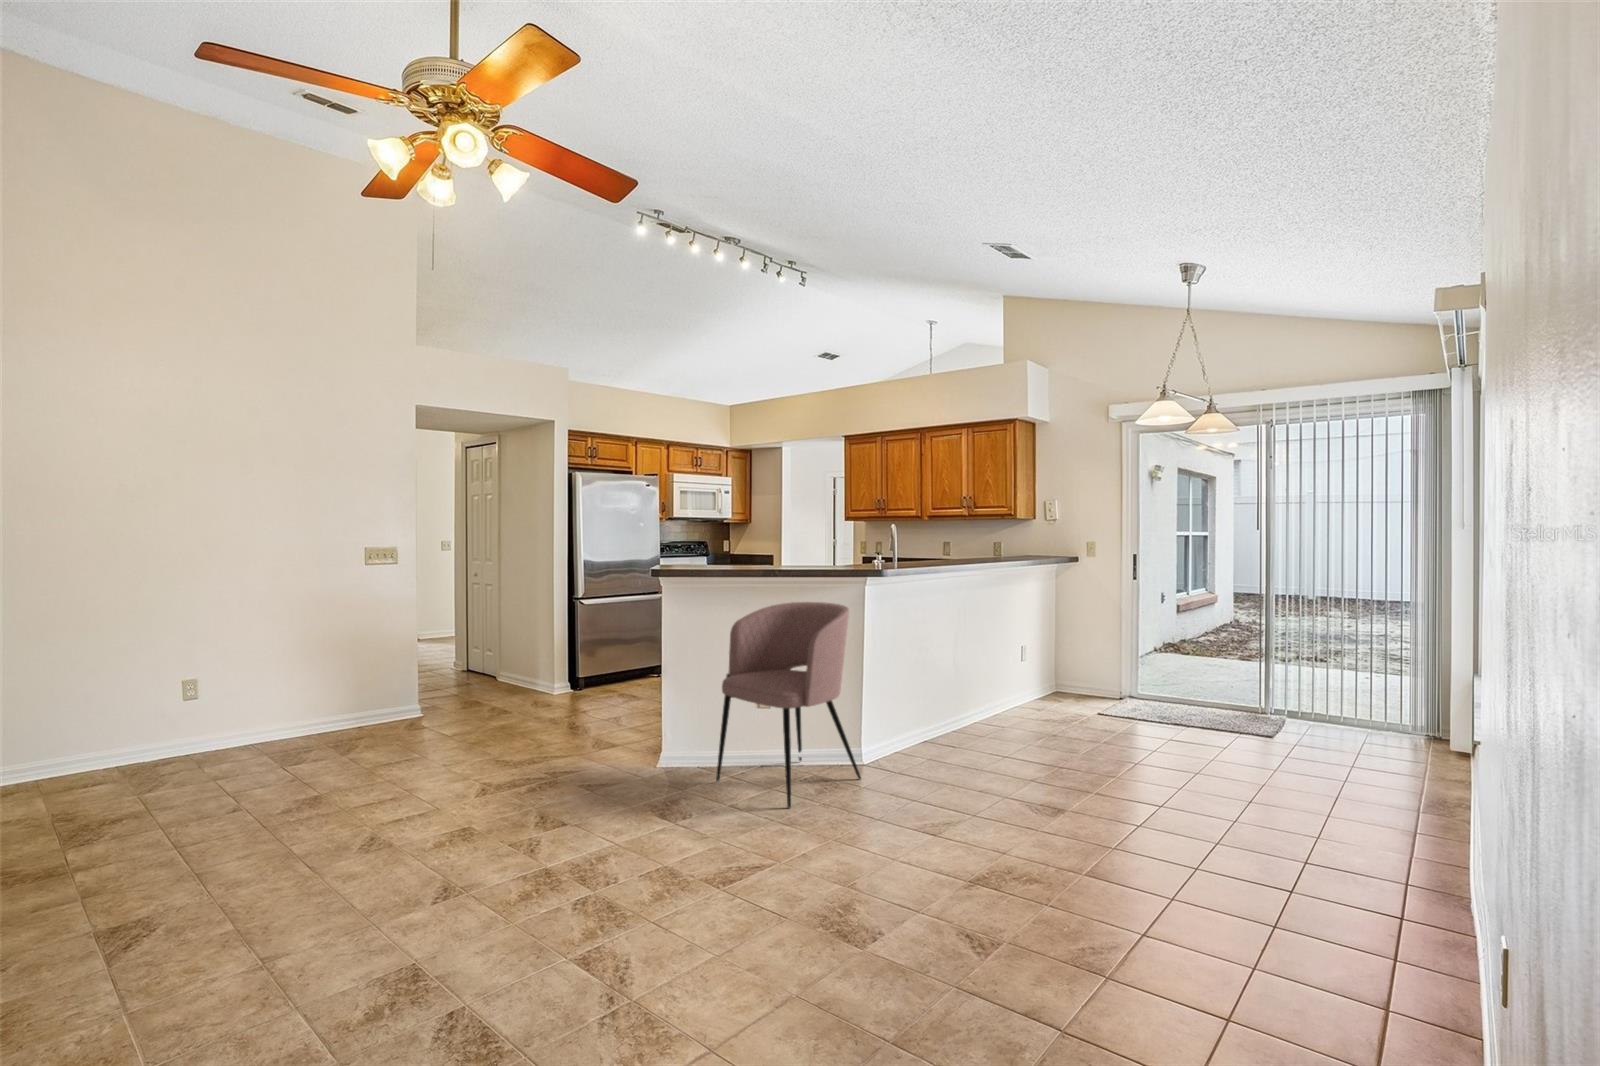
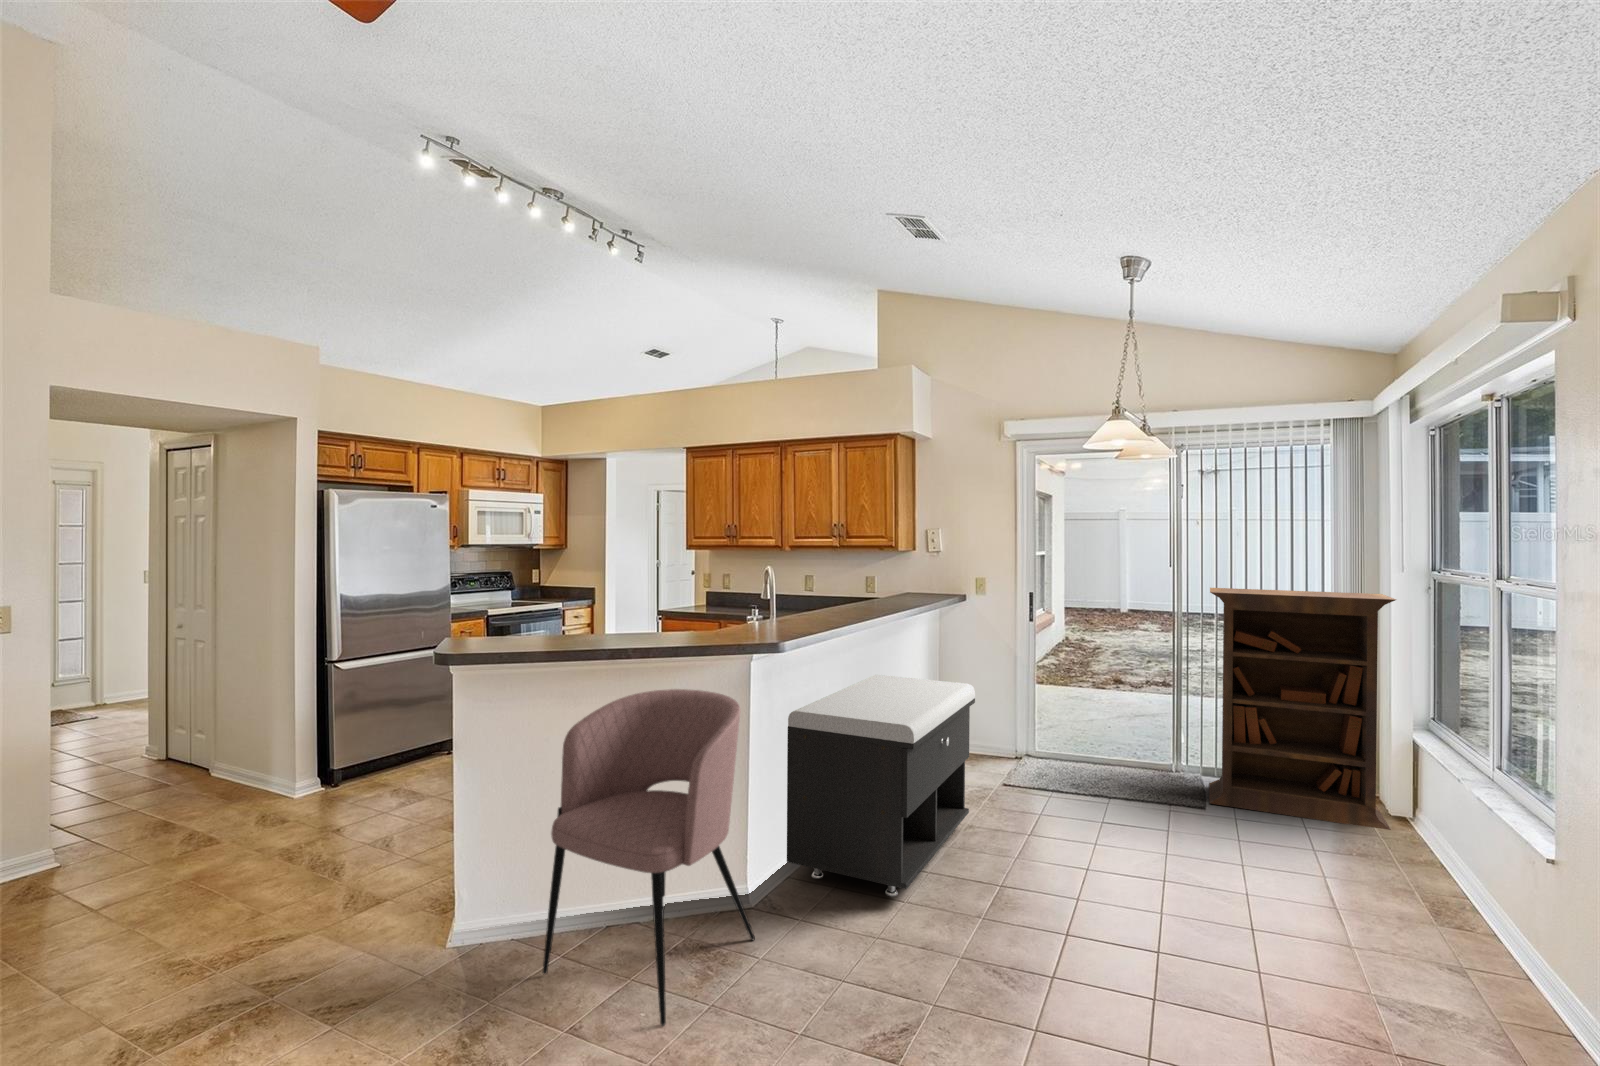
bookcase: none [1289,548,1470,766] -> present [1209,588,1396,830]
storage bench: none [894,613,1060,768] -> present [787,675,975,896]

